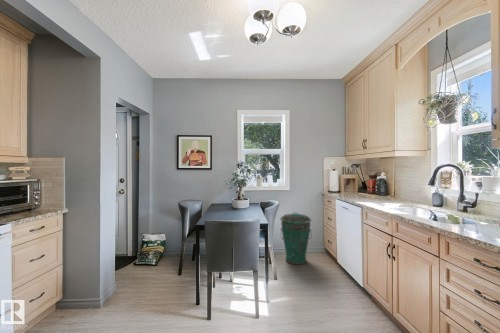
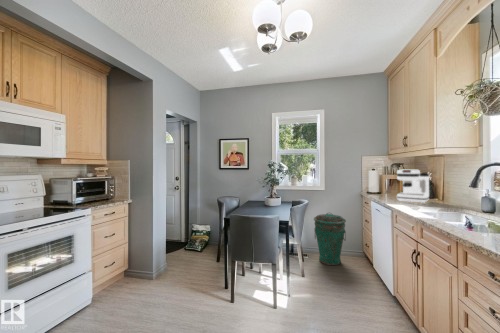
coffee maker: none [362,169,388,200] -> present [397,169,429,203]

